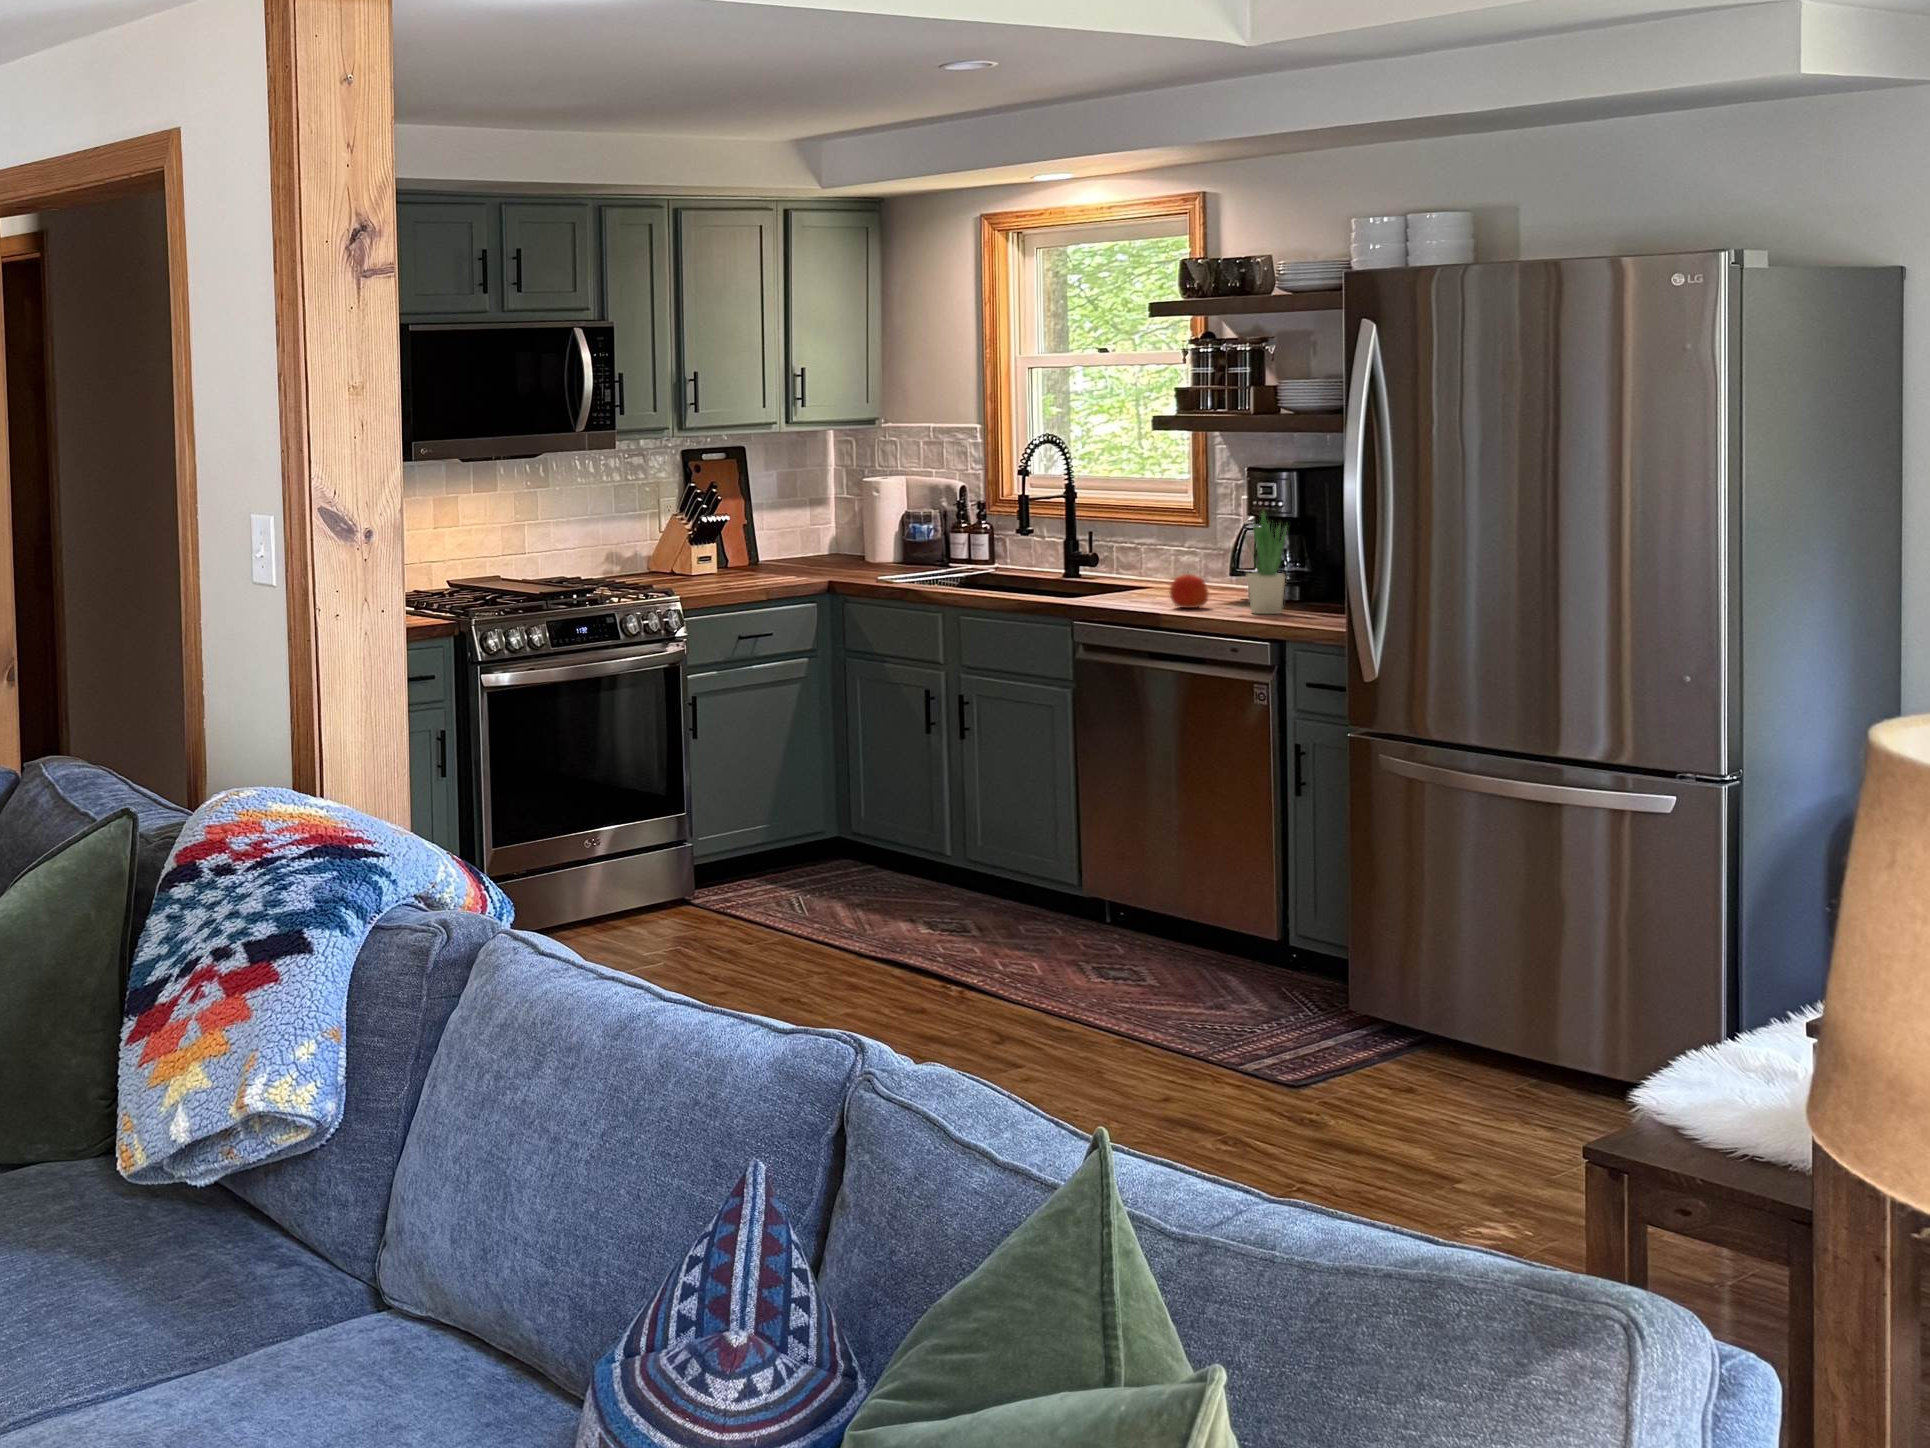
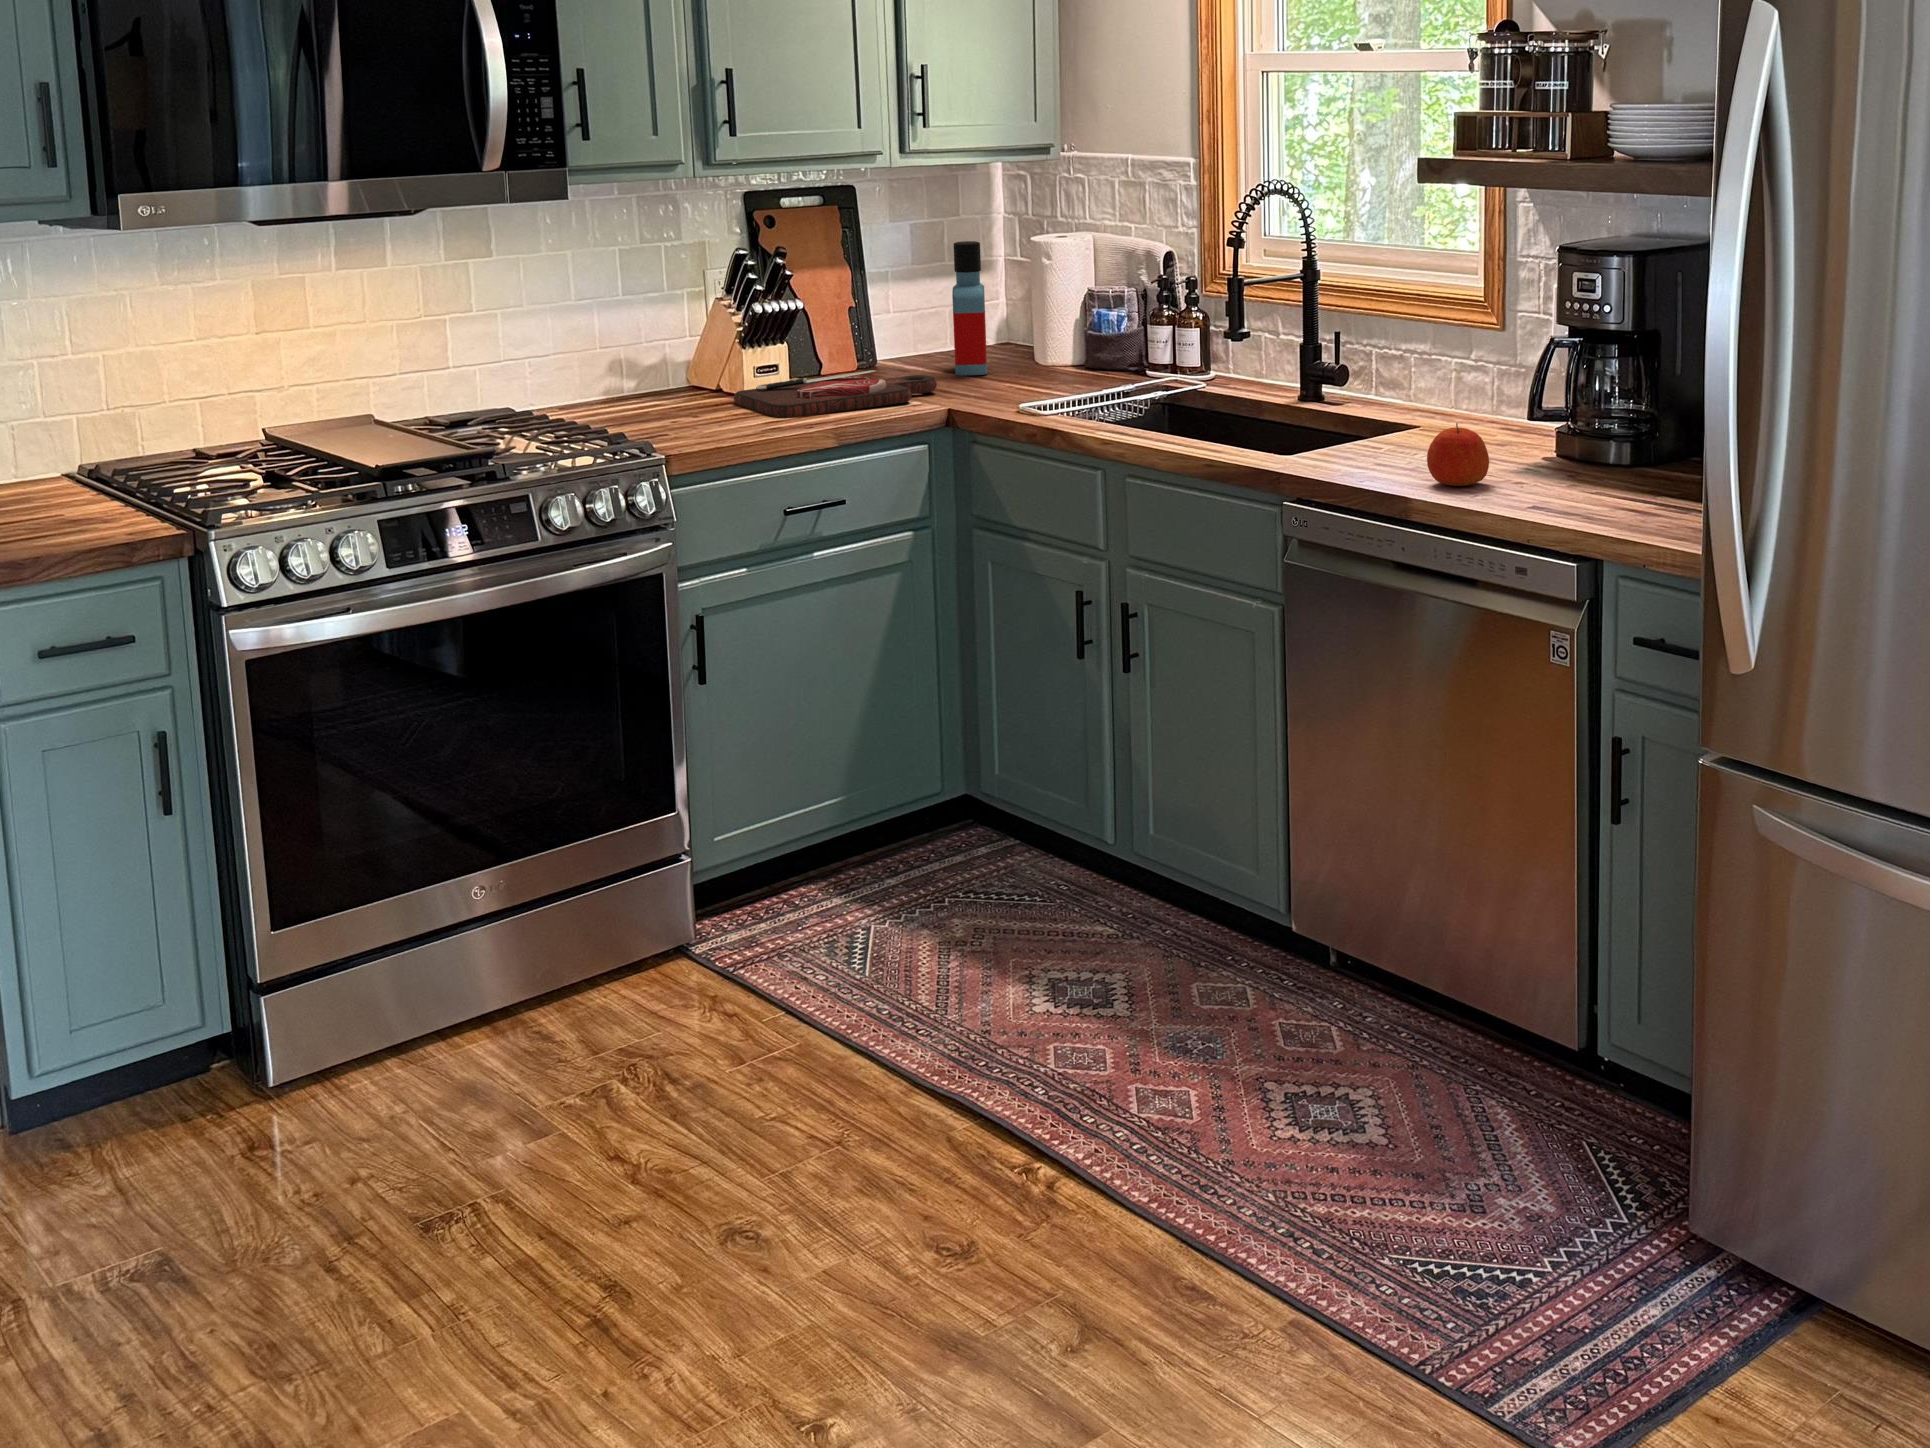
bottle: none [816,480,842,568] -> present [952,241,987,376]
potted plant: present [1244,510,1286,614] -> none [1544,321,1618,505]
cutting board: none [695,559,820,584] -> present [734,370,937,418]

